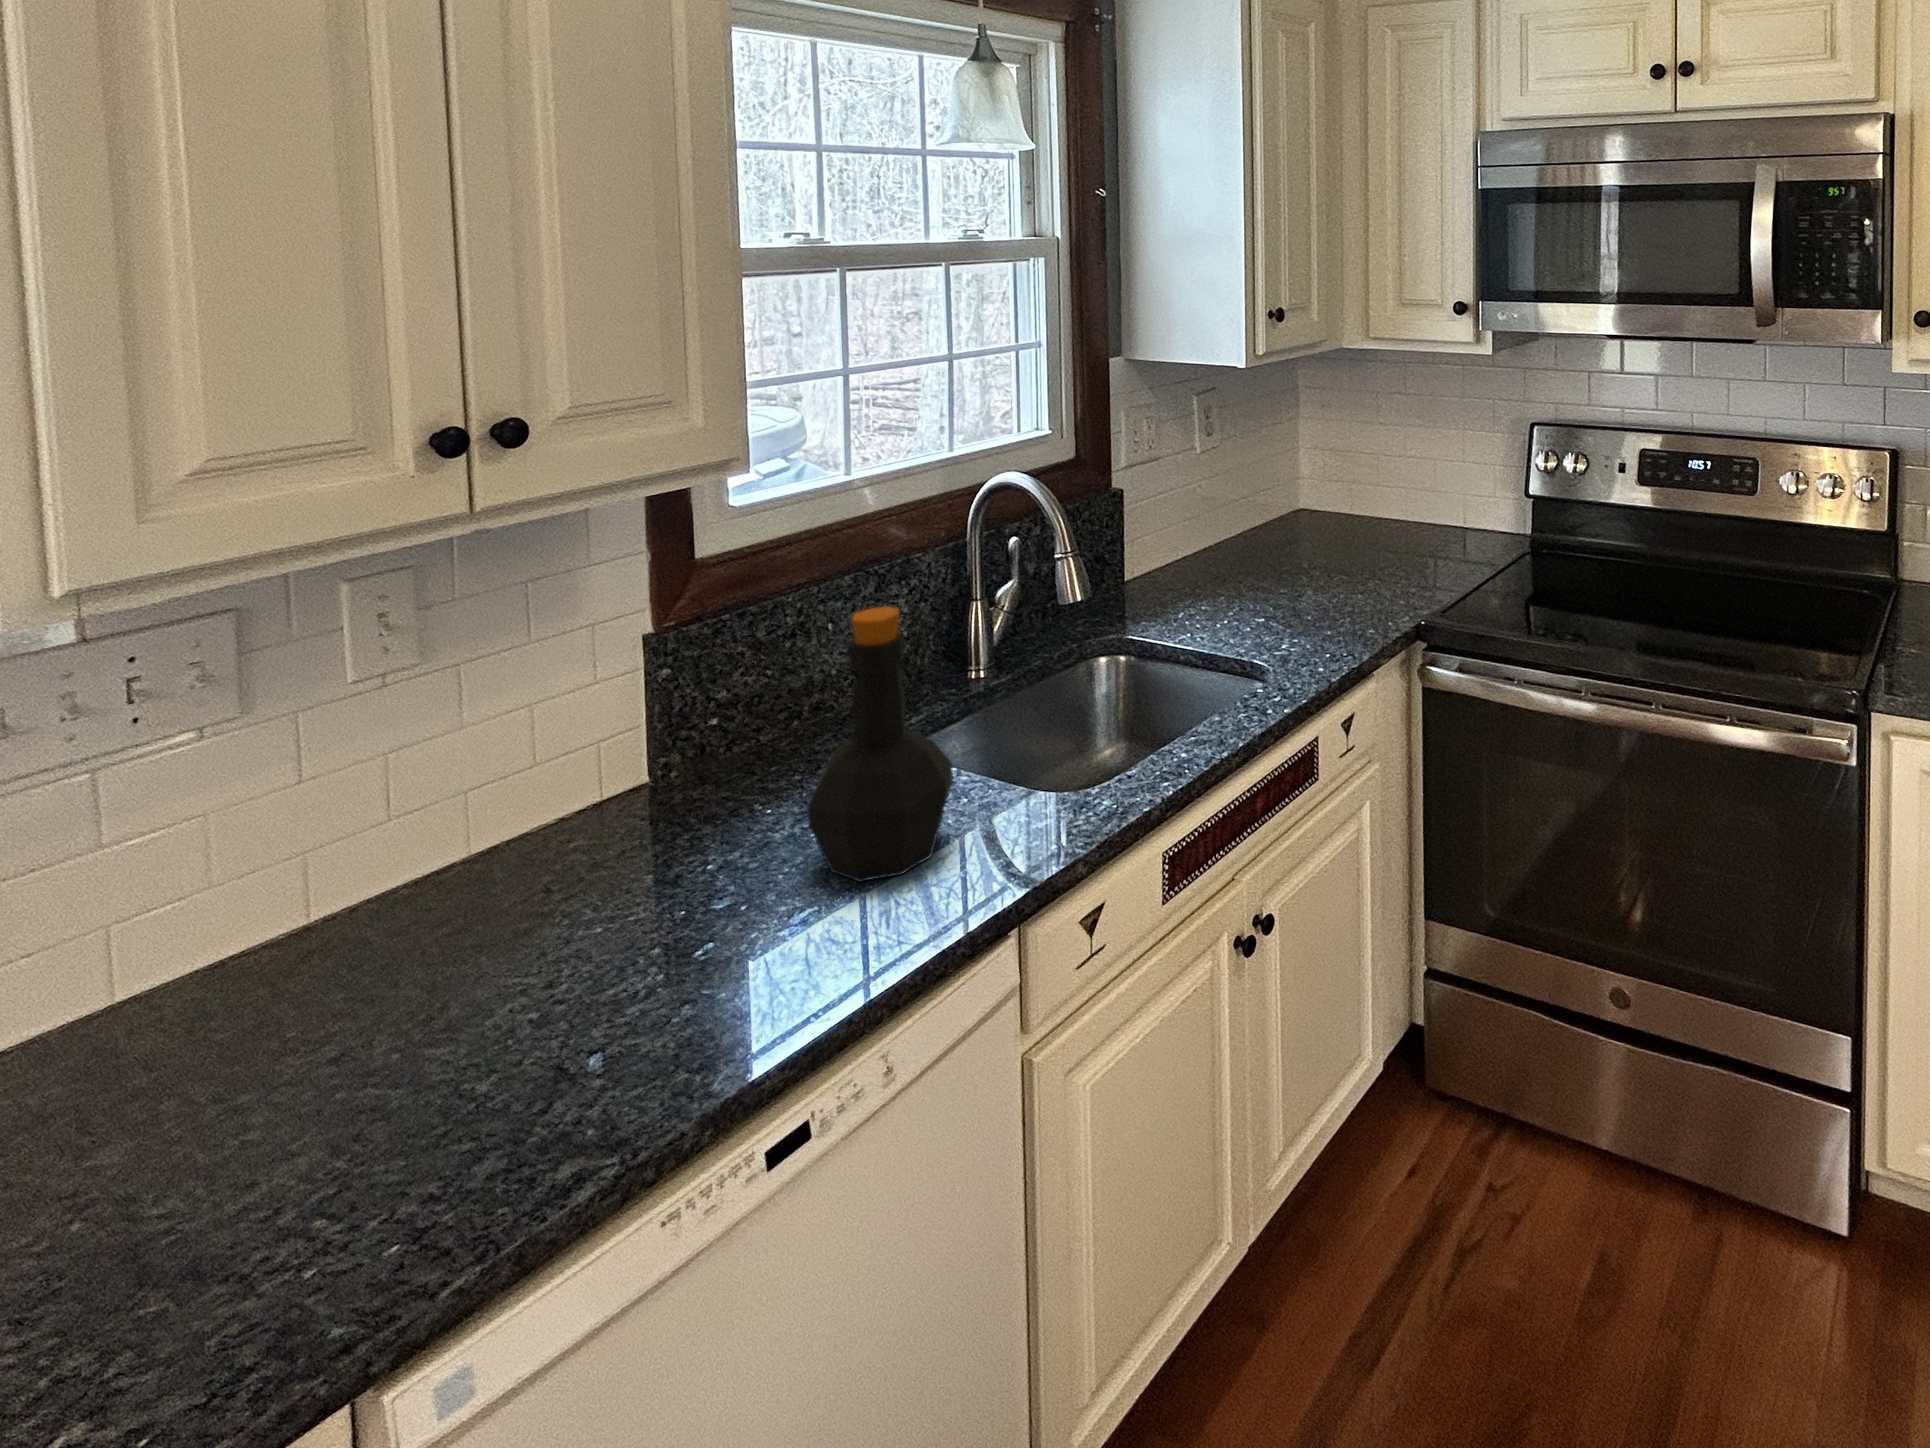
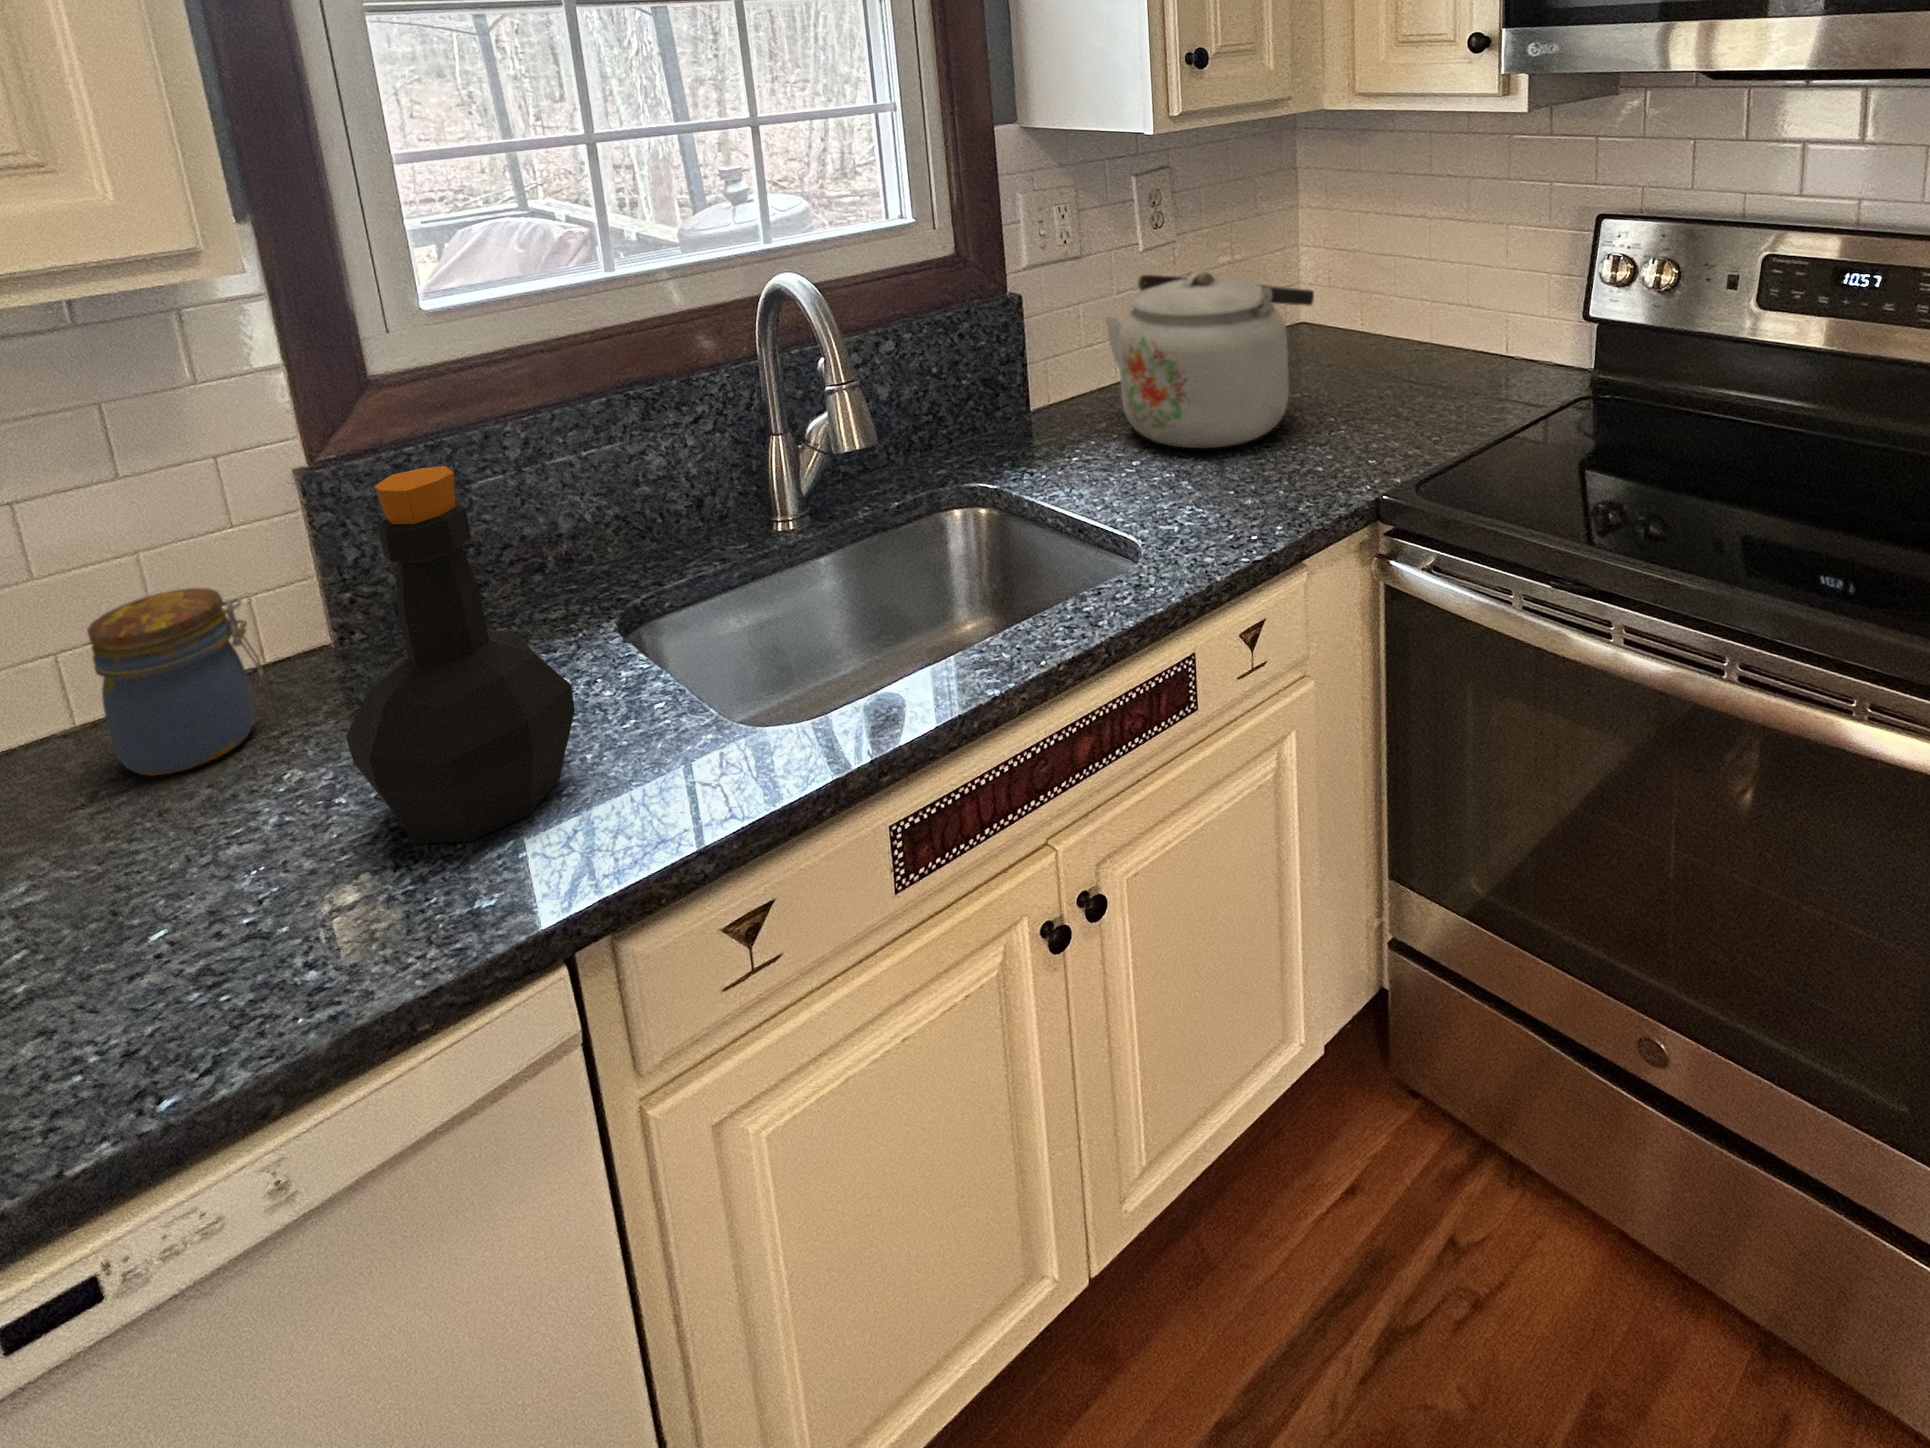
kettle: none [1191,466,1351,599] -> present [1105,271,1314,448]
jar: none [539,725,654,876] -> present [87,588,263,776]

